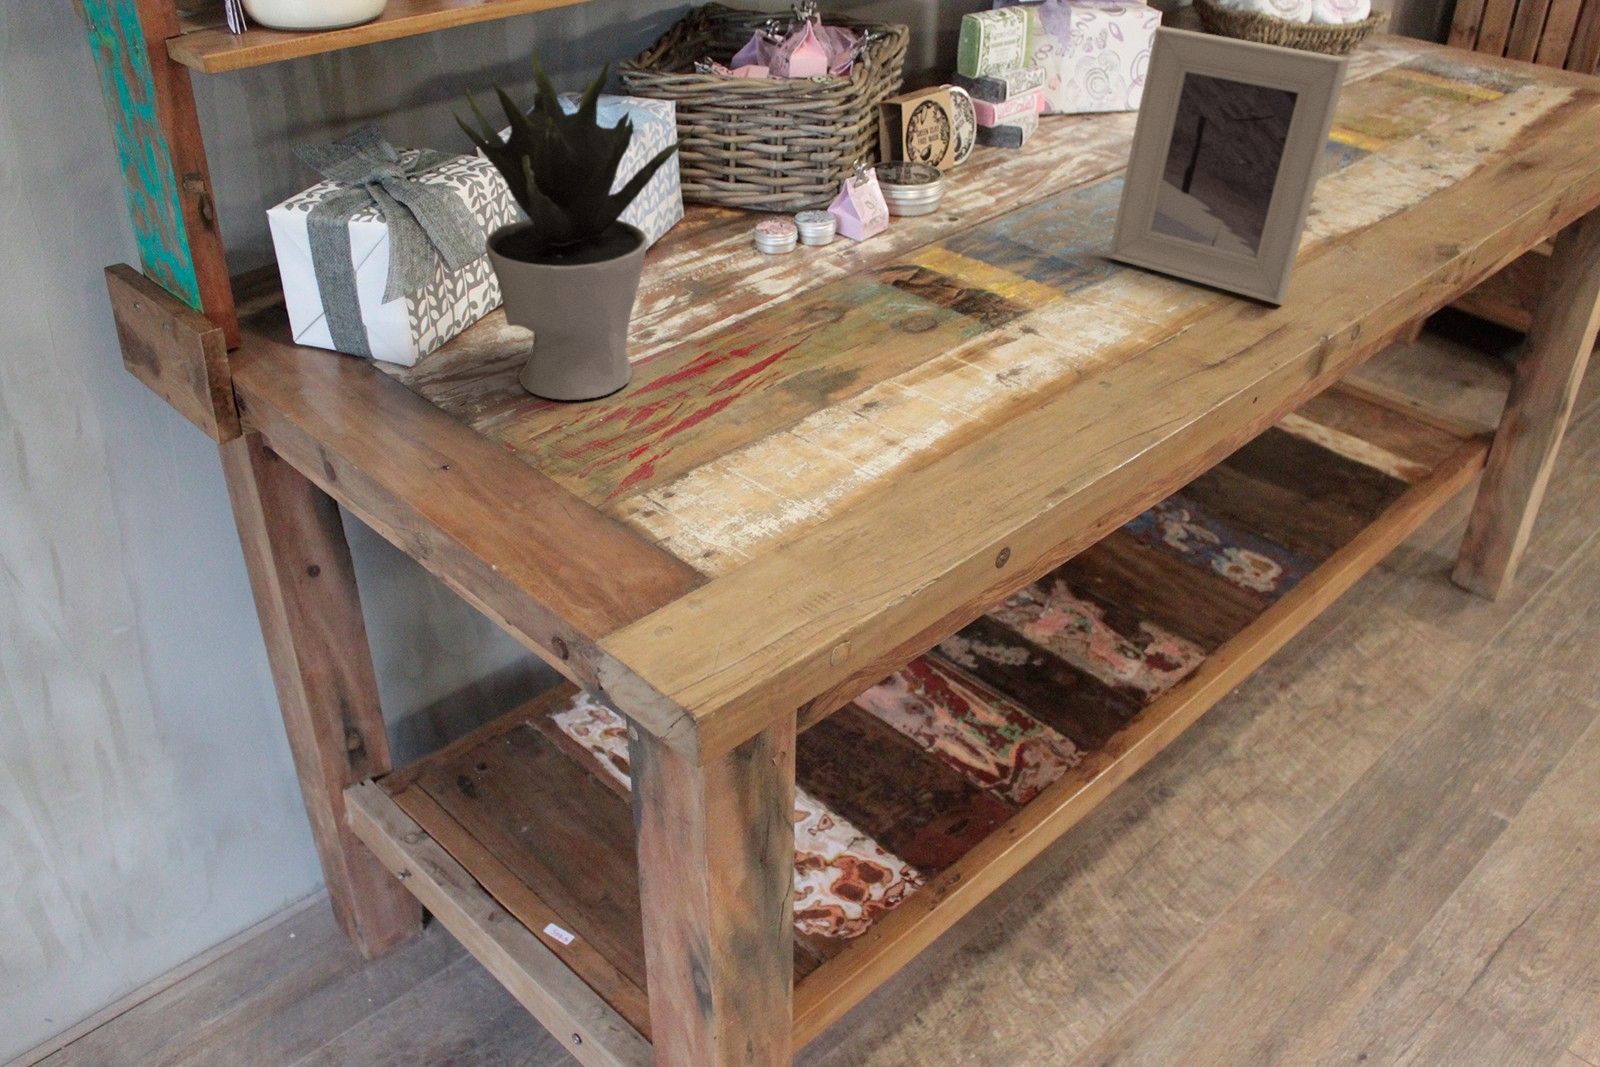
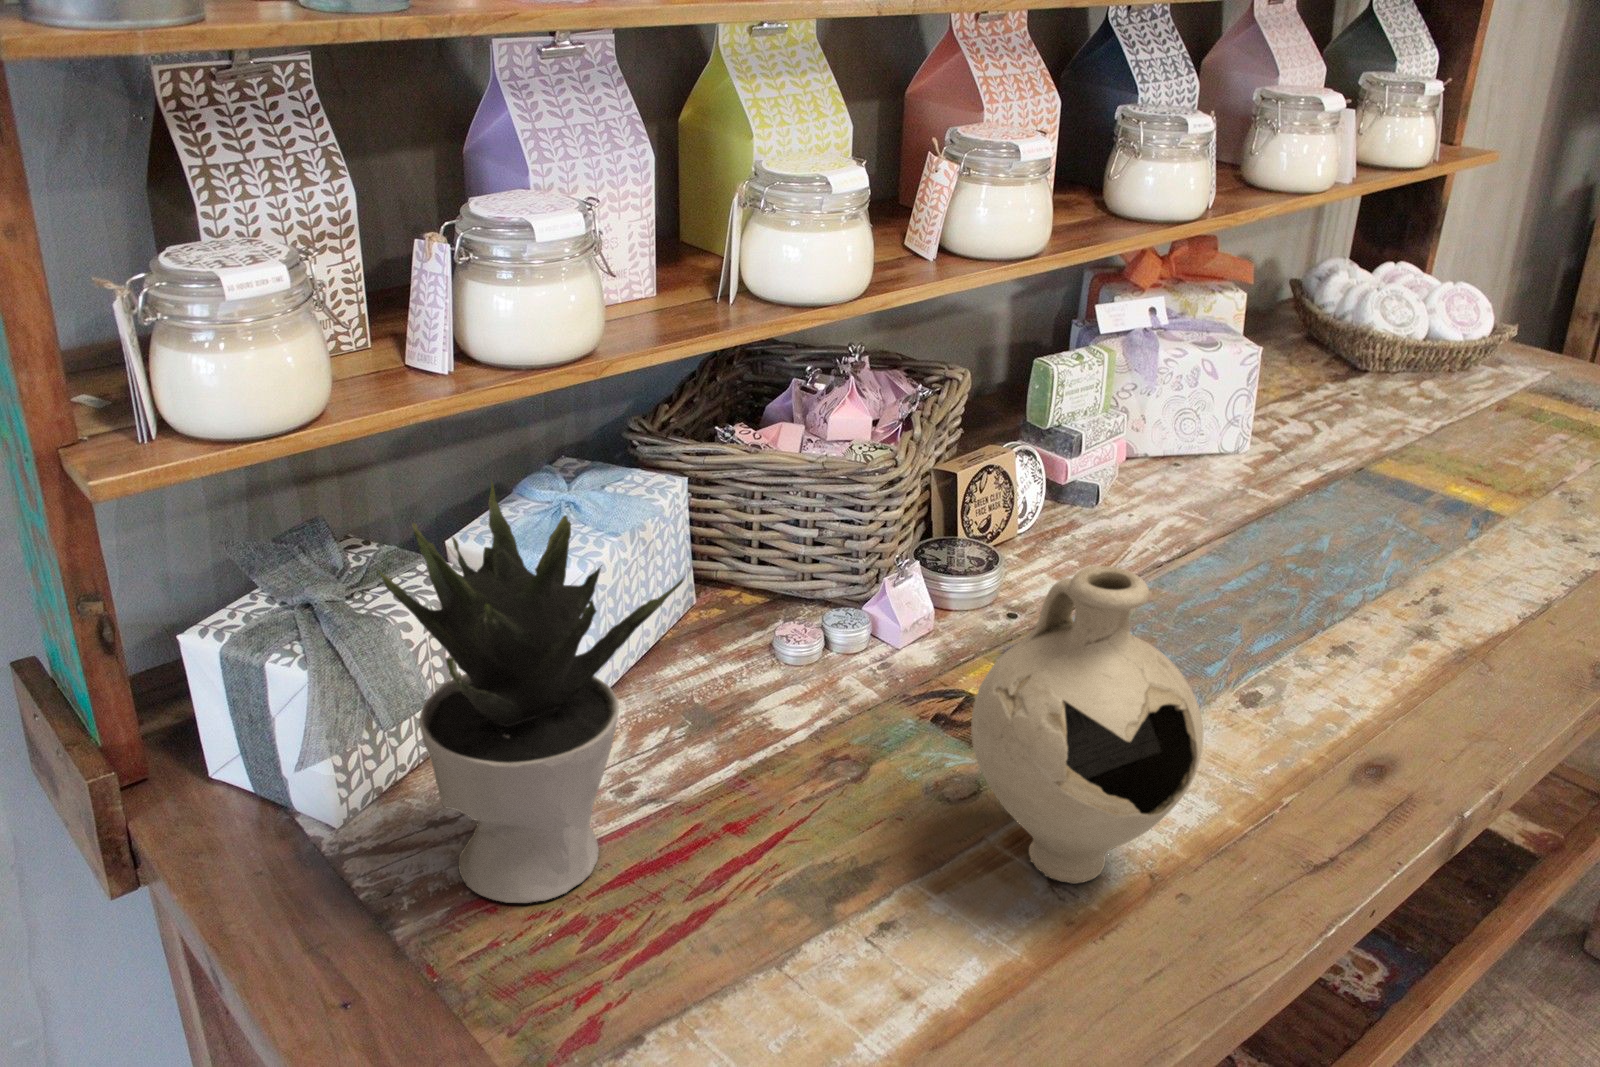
picture frame: present [1108,26,1349,304] -> none [1195,429,1498,772]
decorative vase: none [932,100,1115,376] -> present [971,566,1203,884]

